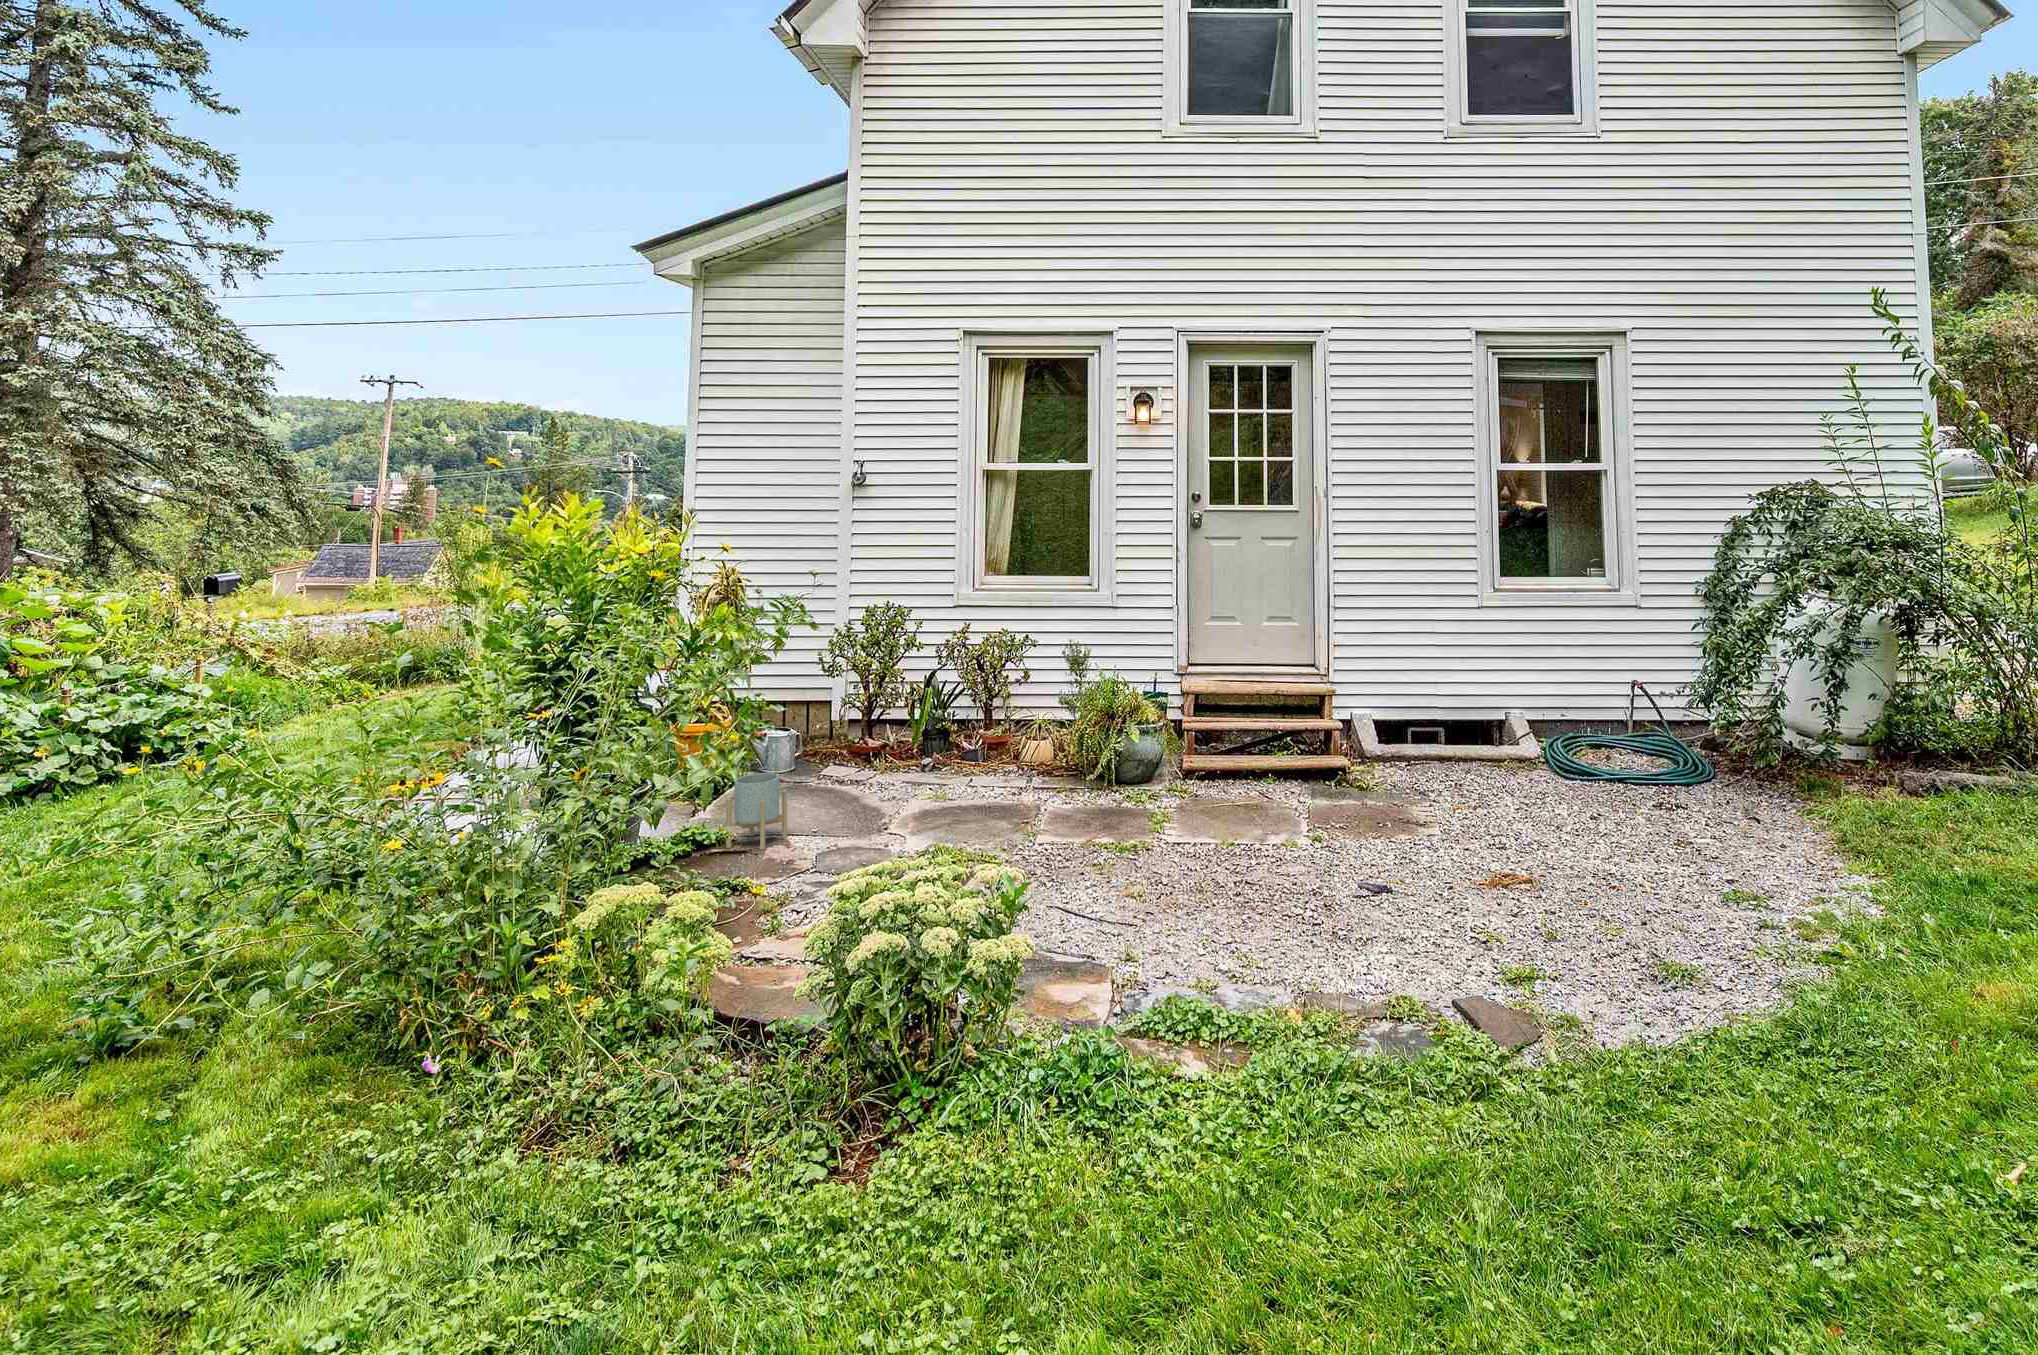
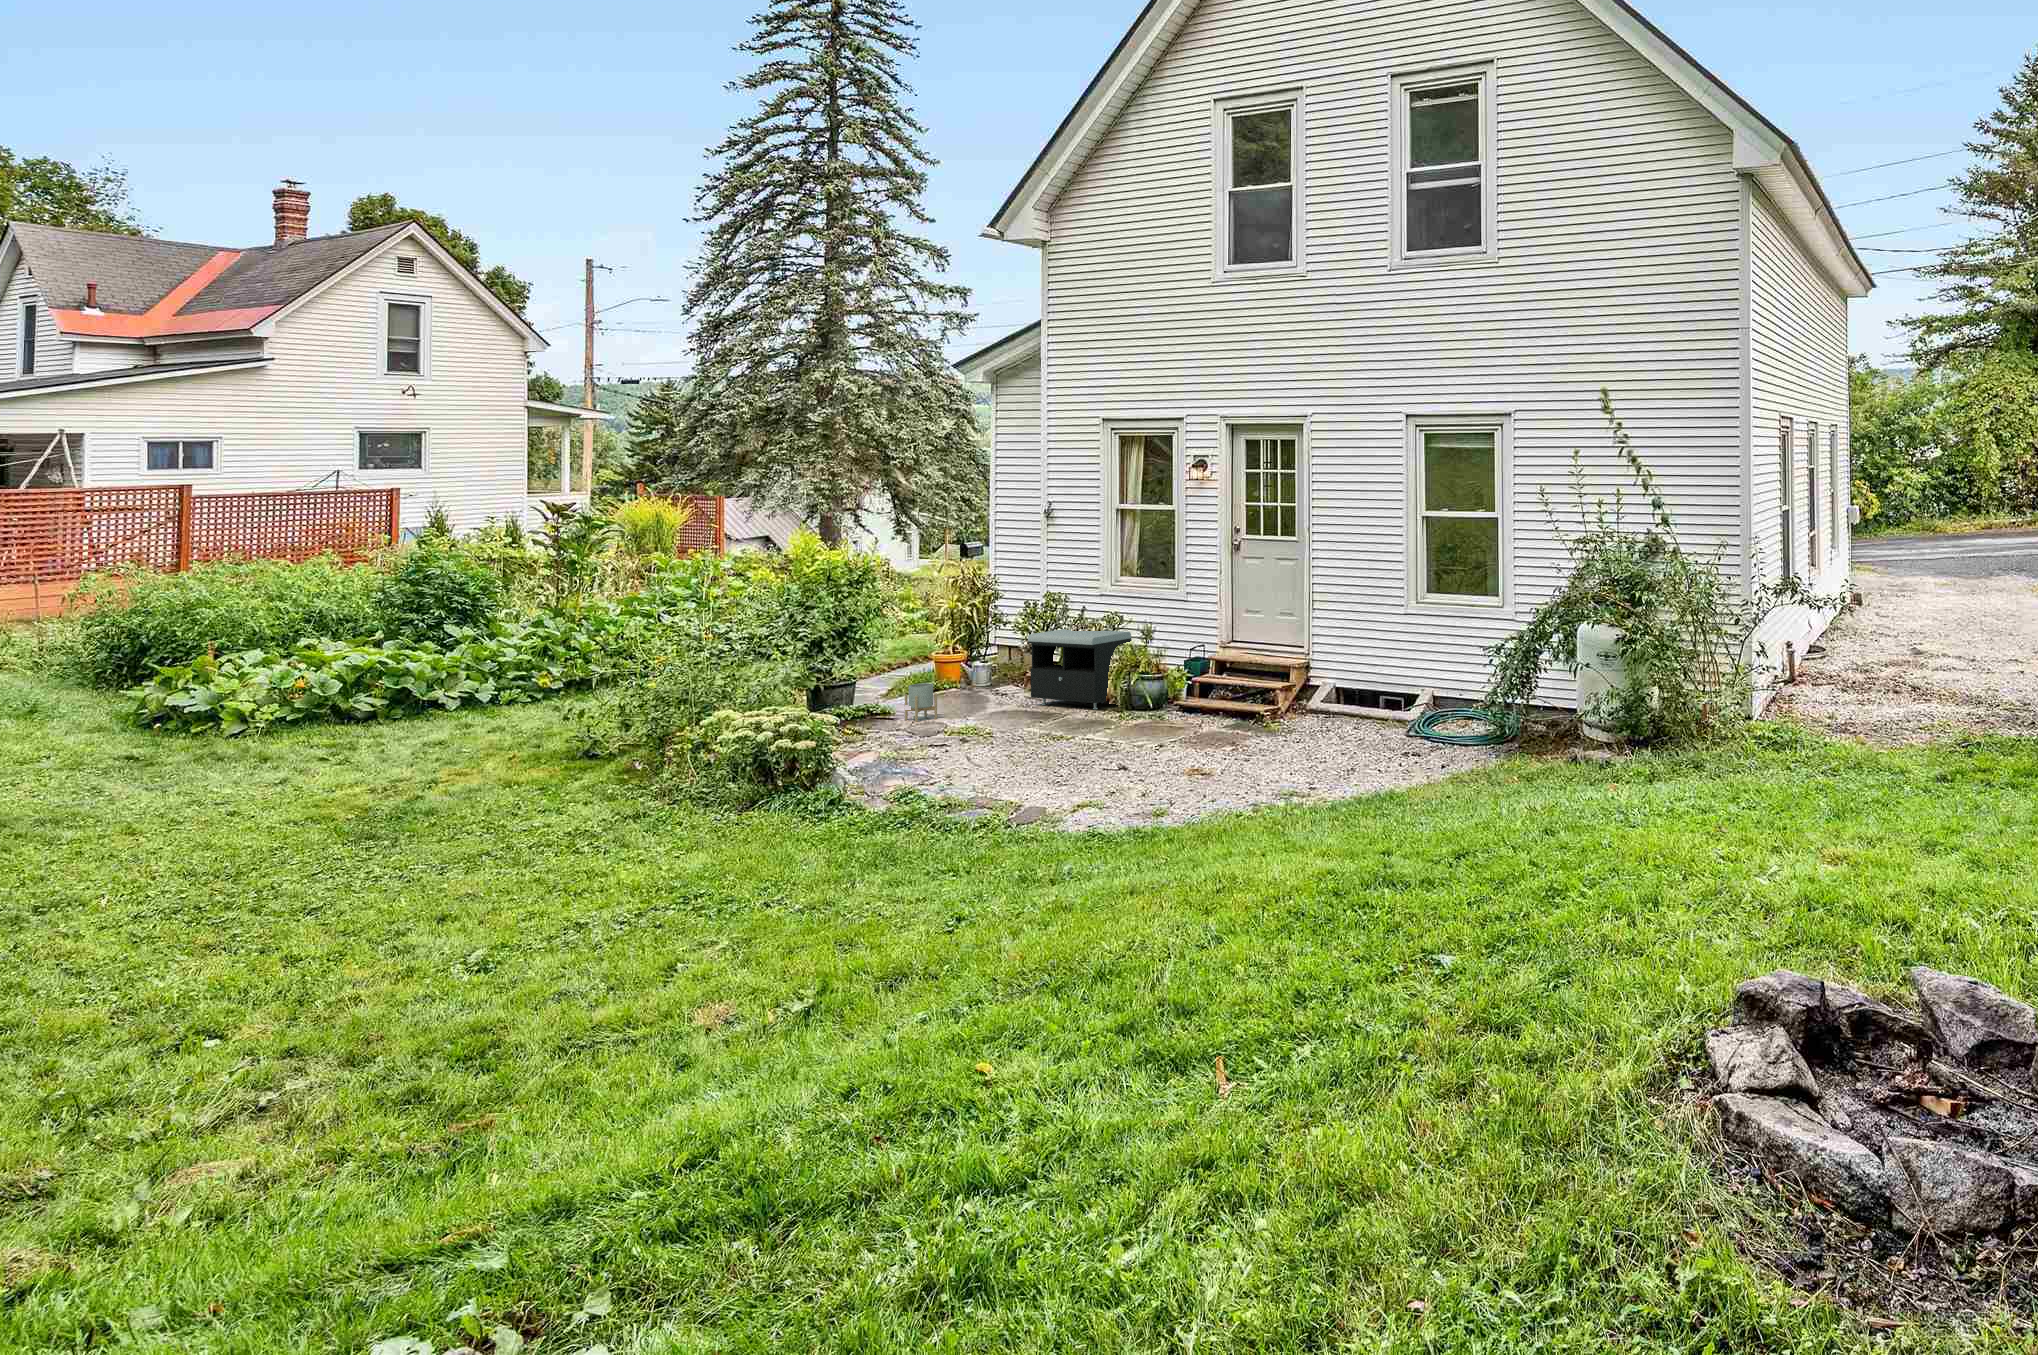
storage bench: none [890,655,1055,787] -> present [1028,629,1132,709]

